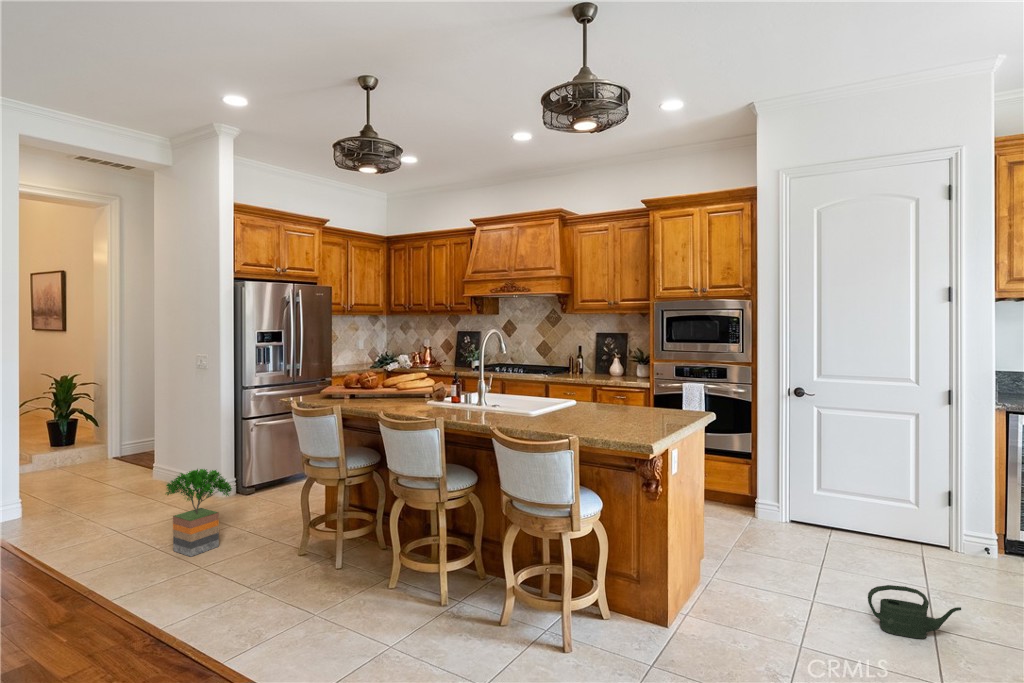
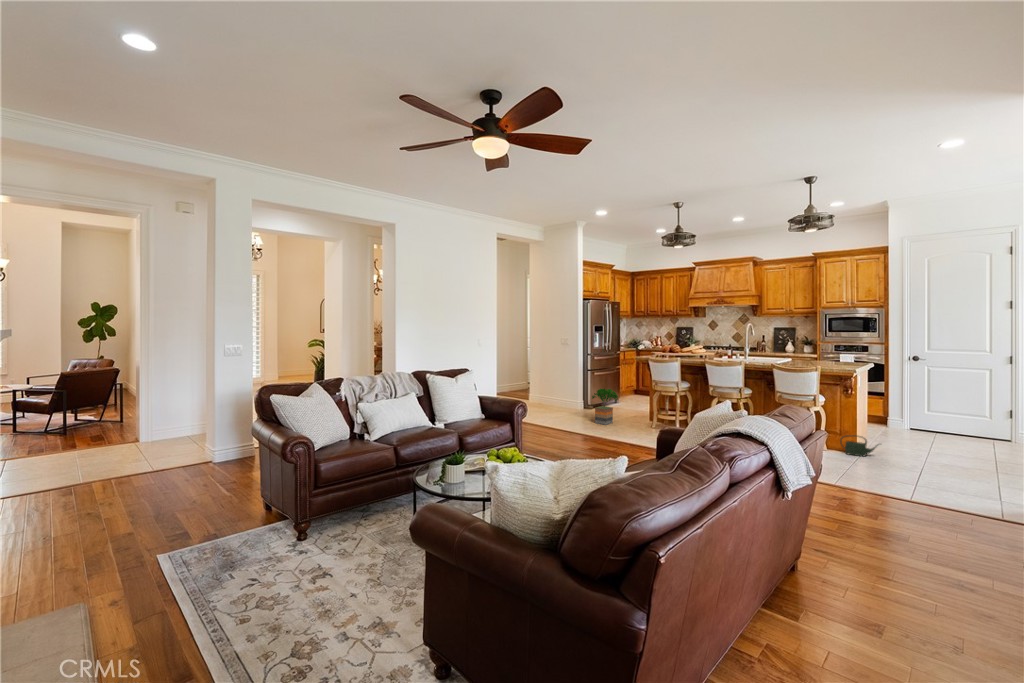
watering can: present [868,585,961,639] -> present [840,435,878,456]

